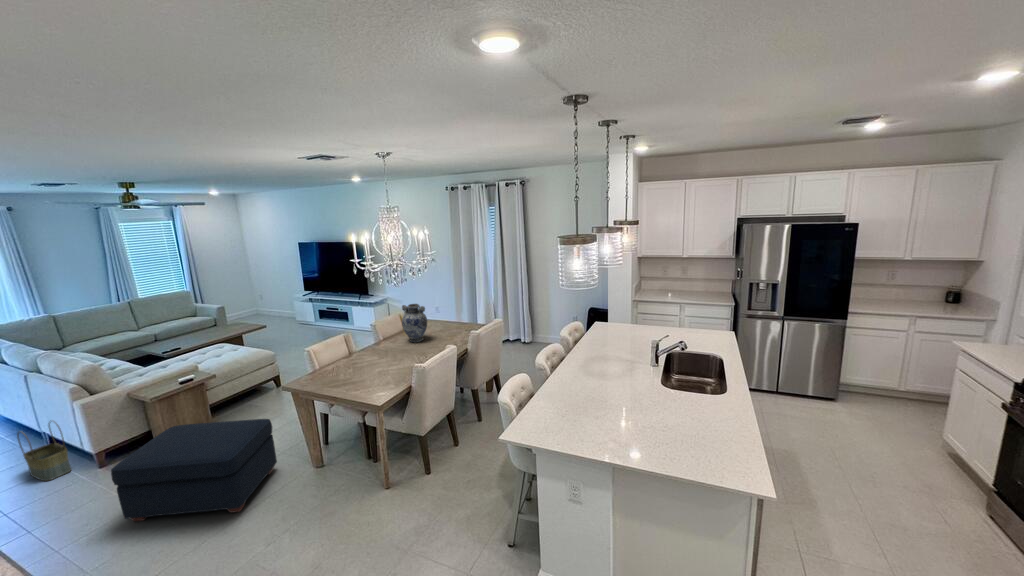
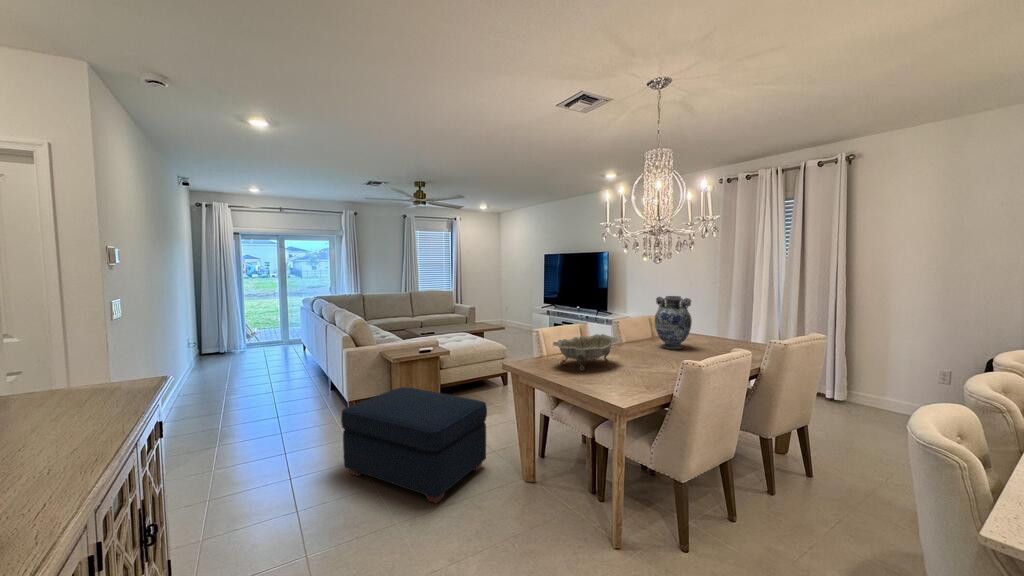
decorative bowl: none [324,346,374,380] -> present [553,334,617,371]
basket: present [17,422,71,481] -> none [309,363,335,415]

